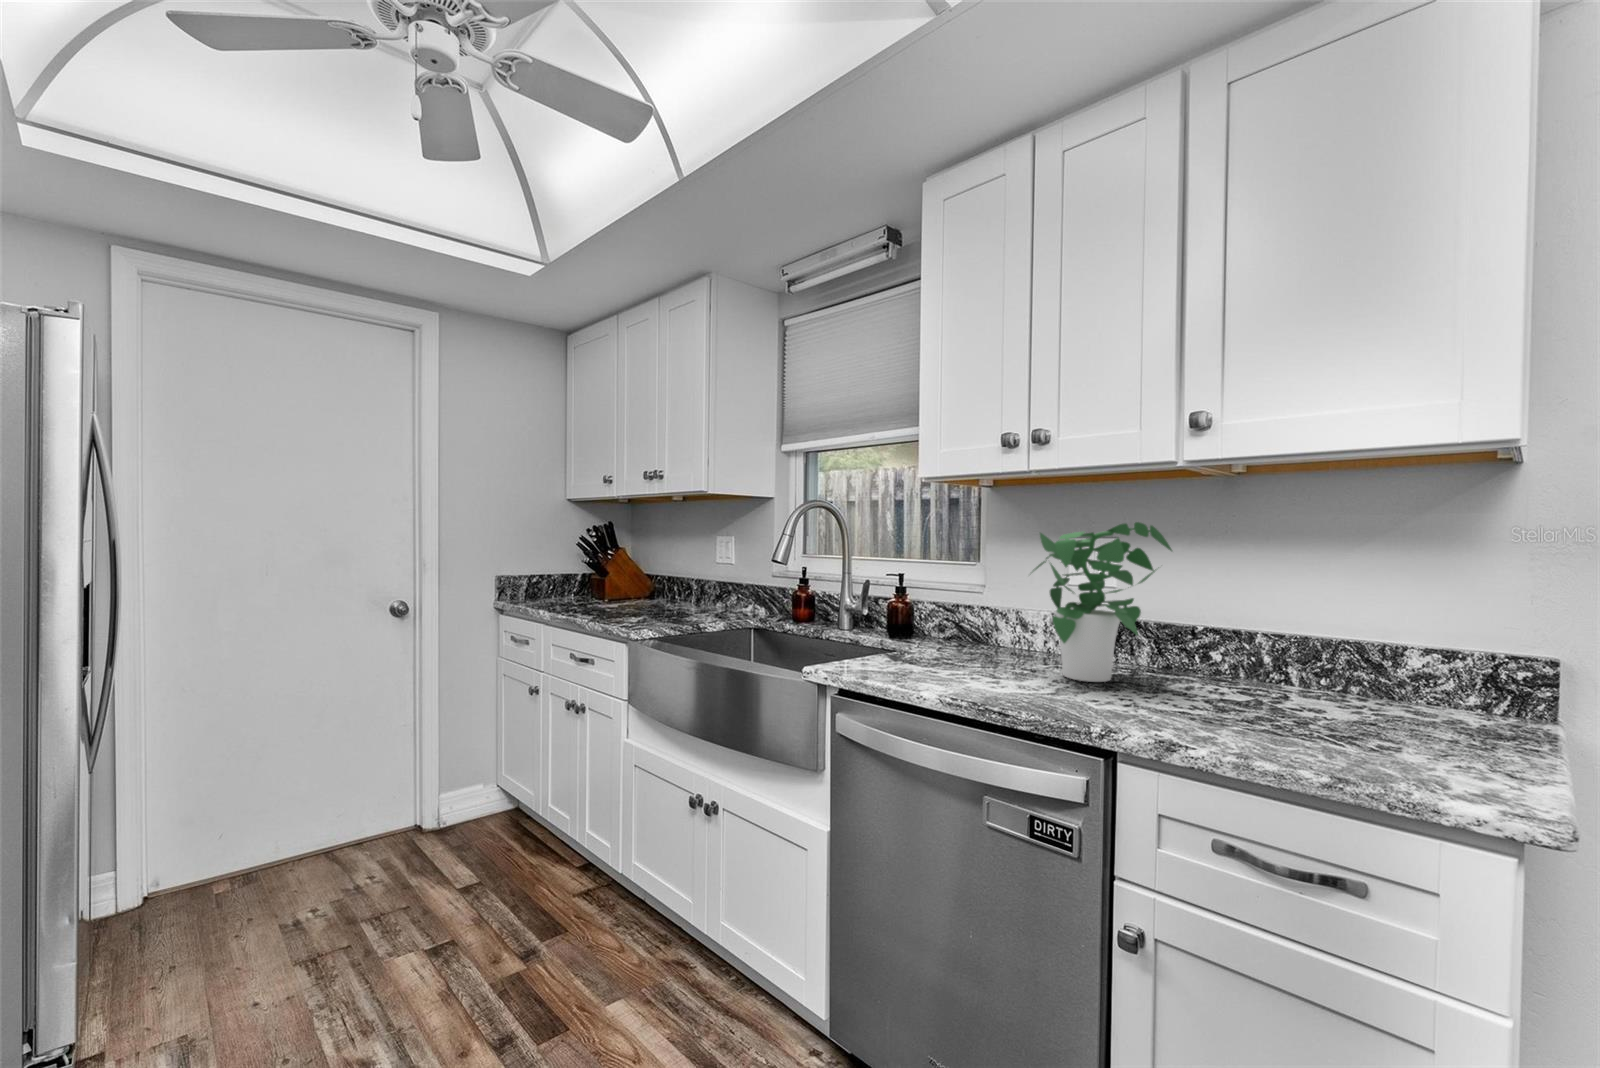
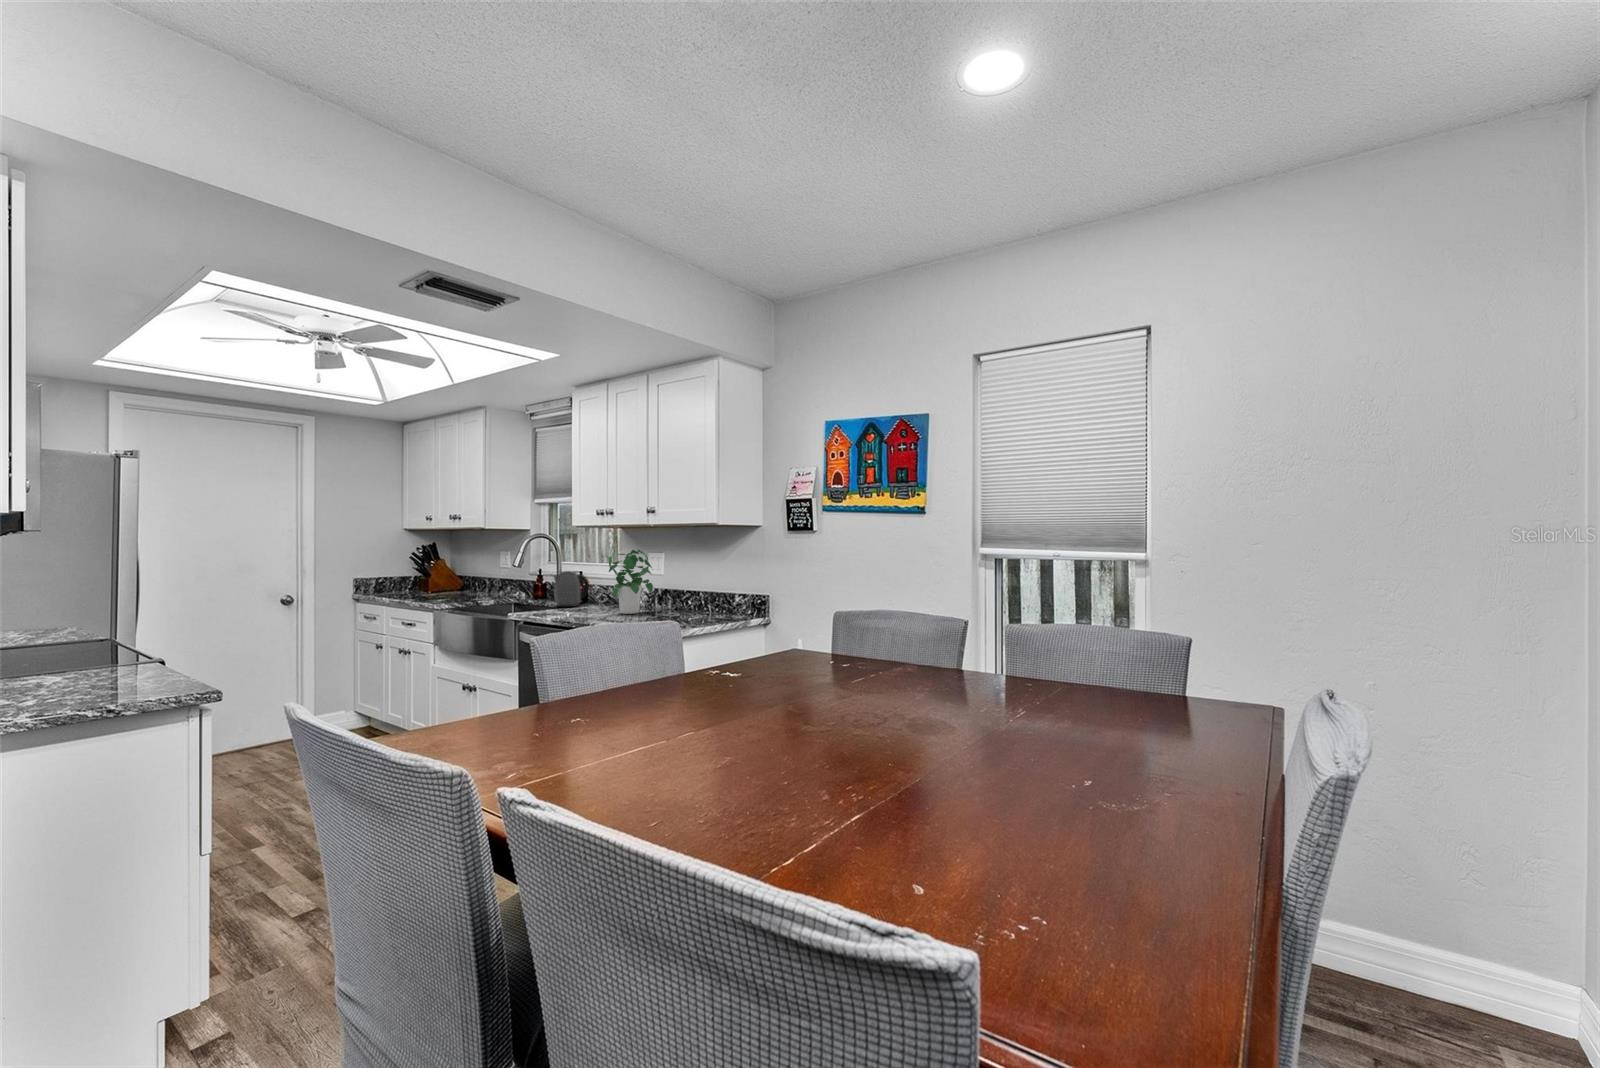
kettle: none [864,572,927,648] -> present [554,571,589,607]

